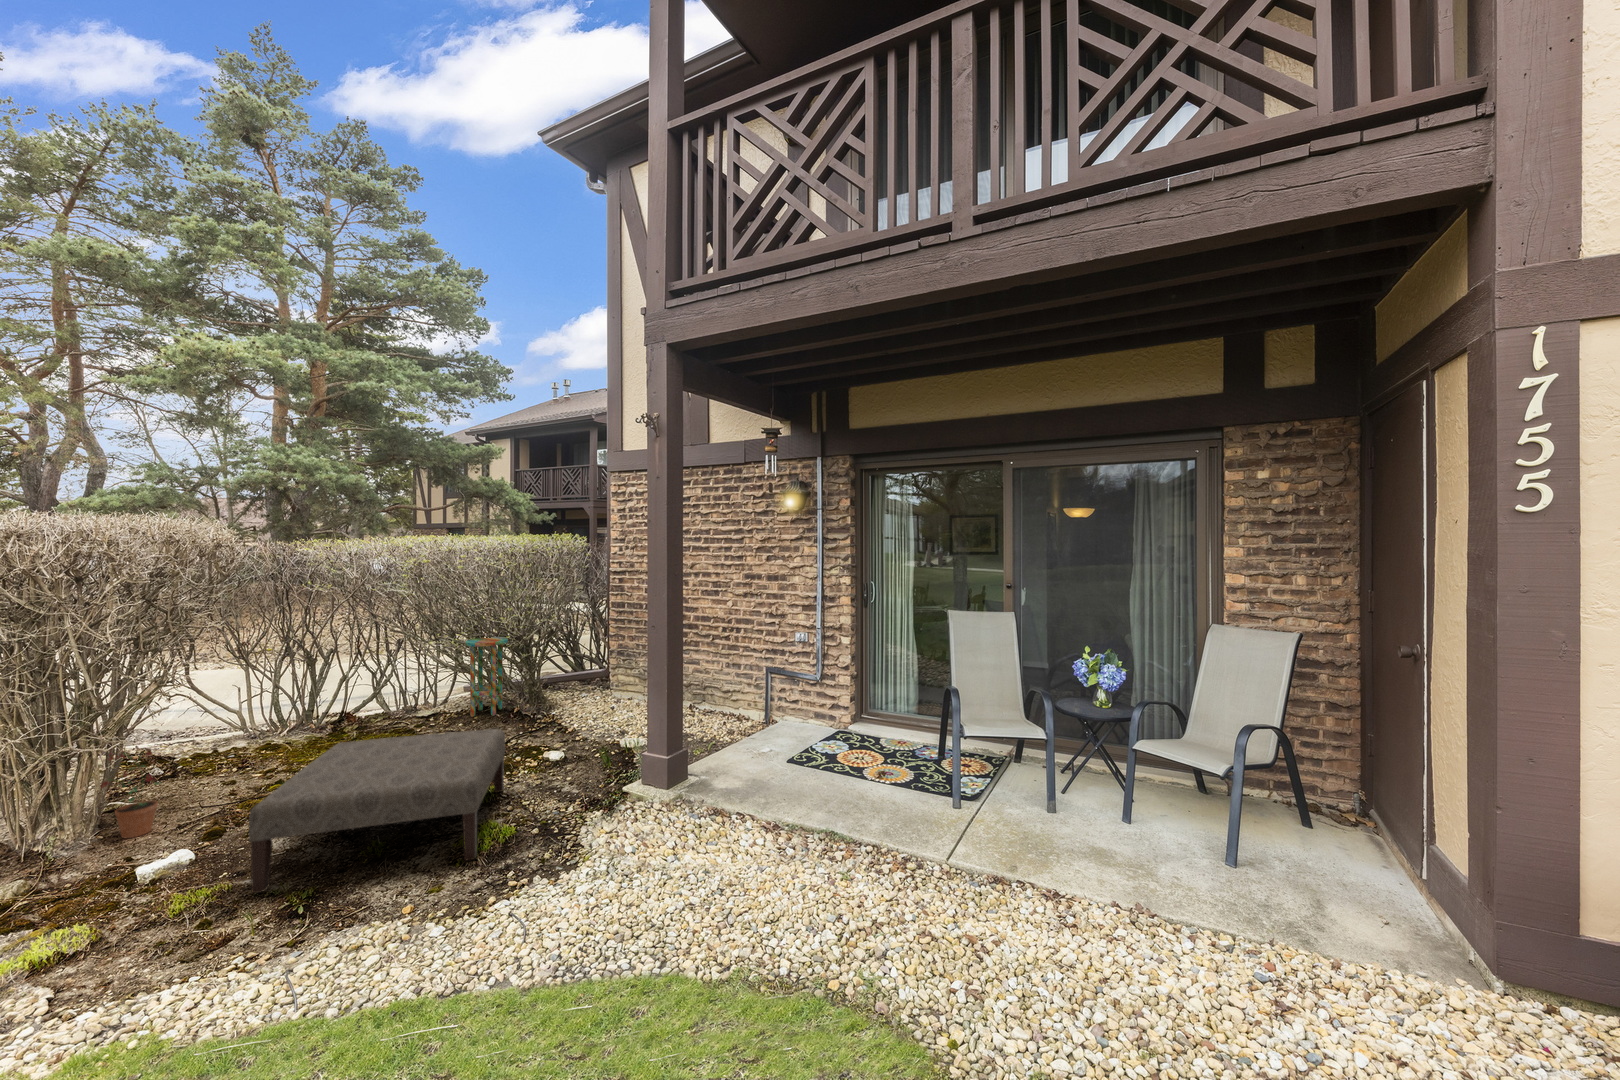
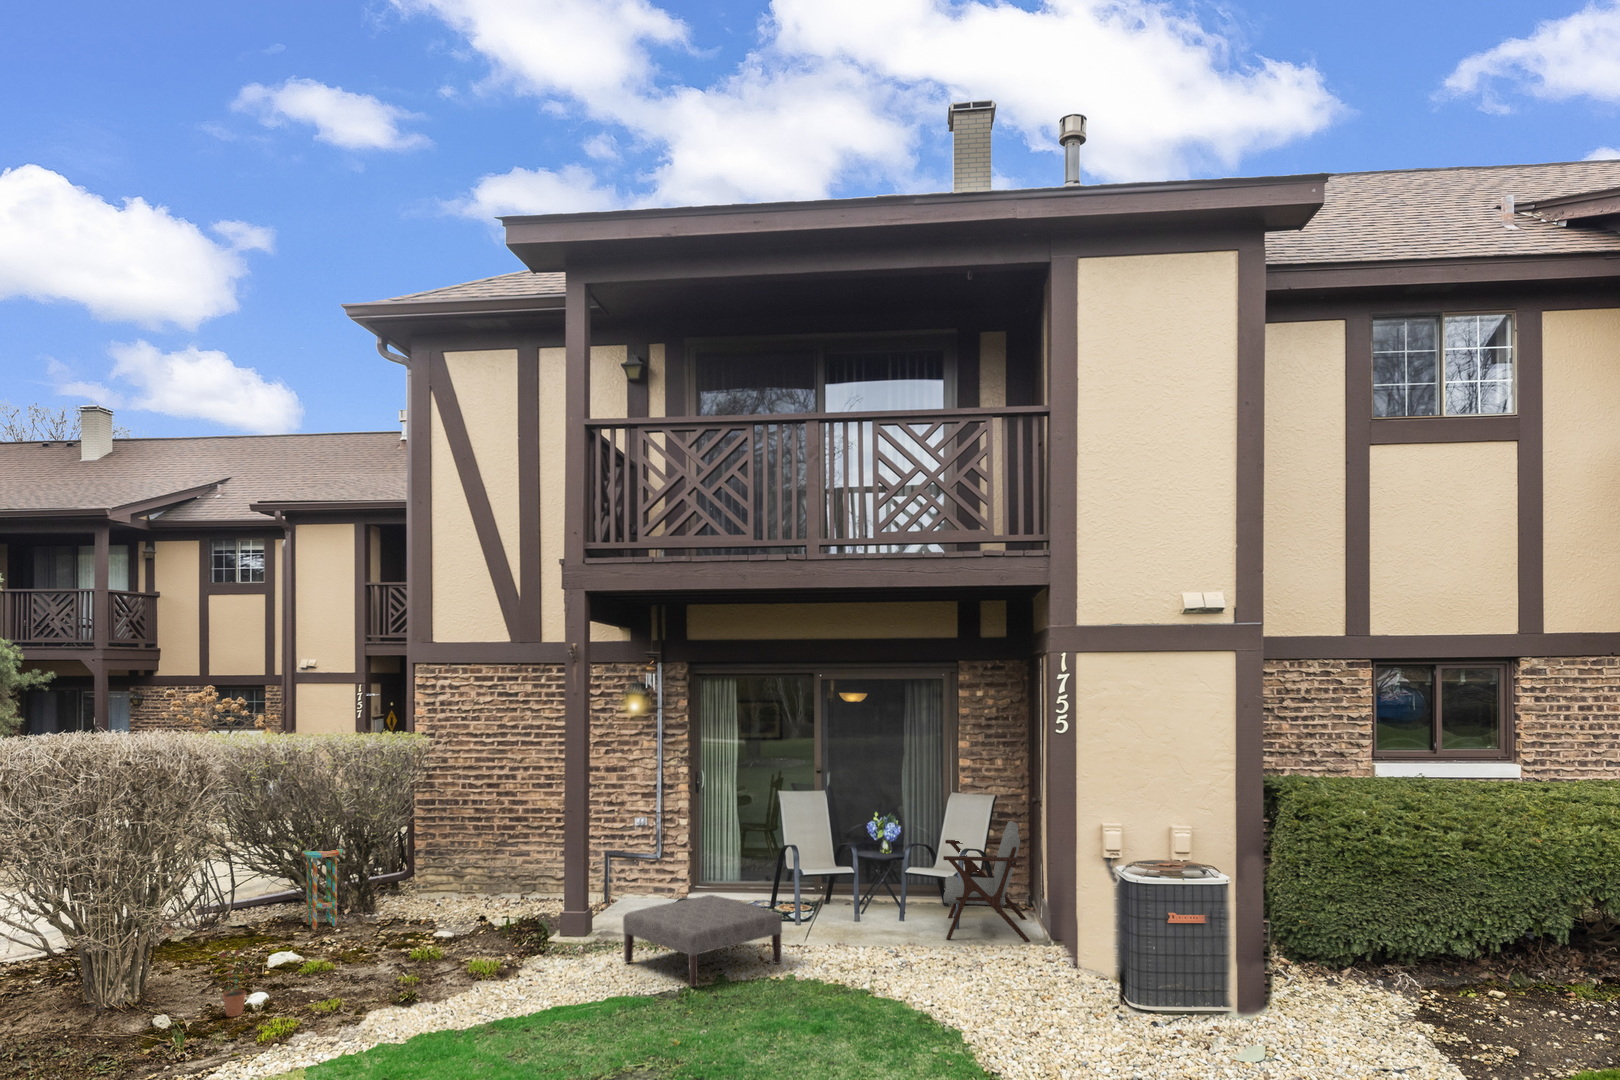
lounge chair: none [1210,679,1447,950] -> present [943,821,1030,942]
ottoman: present [249,729,505,893] -> present [623,895,782,987]

